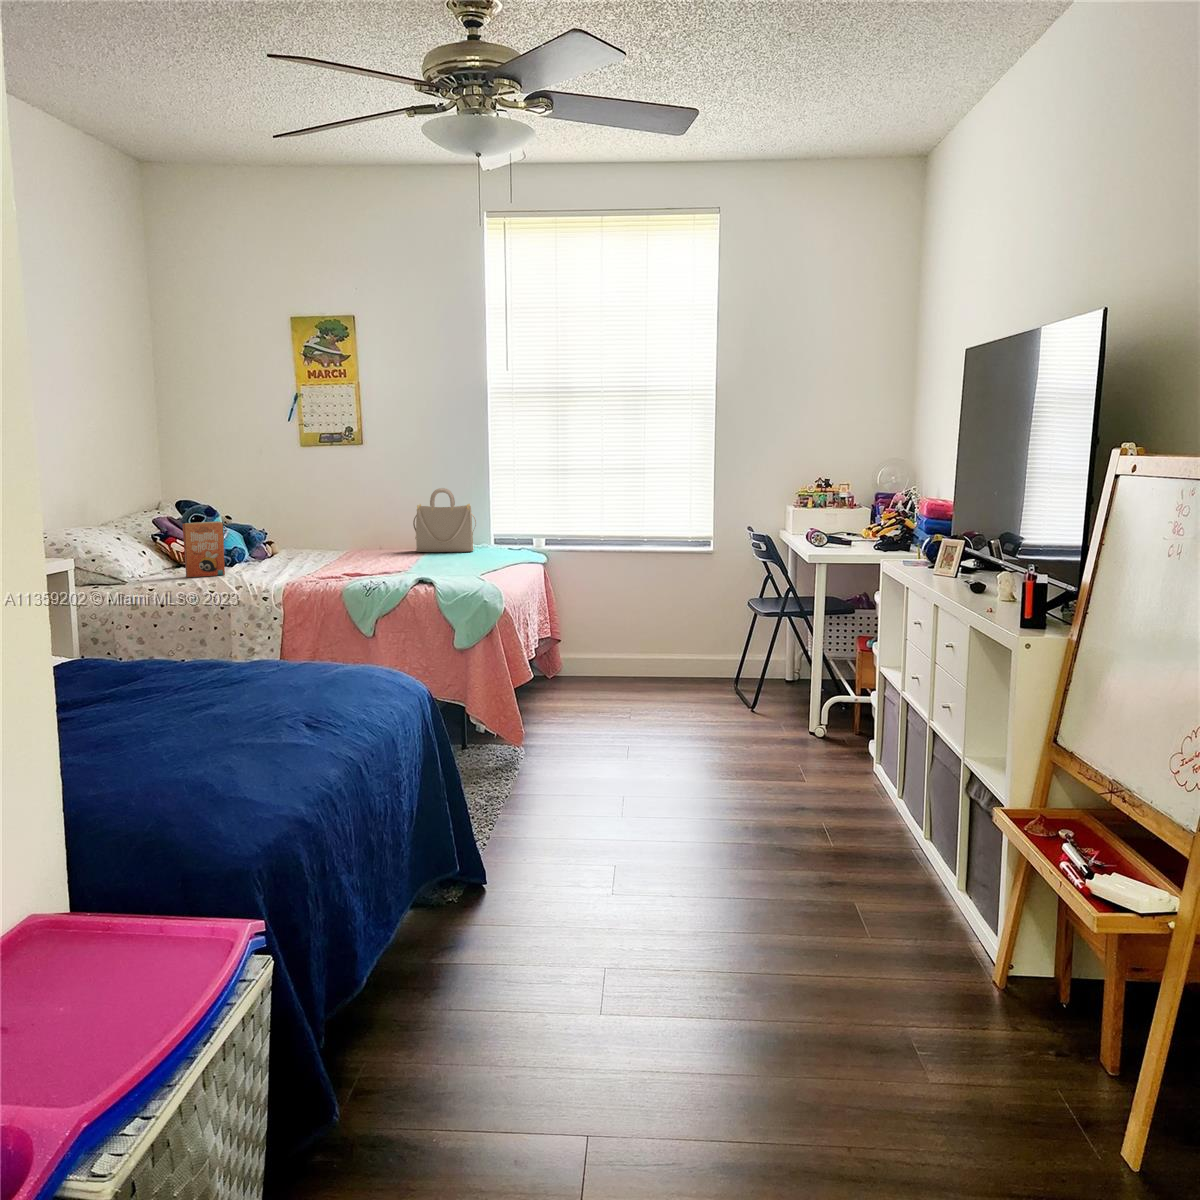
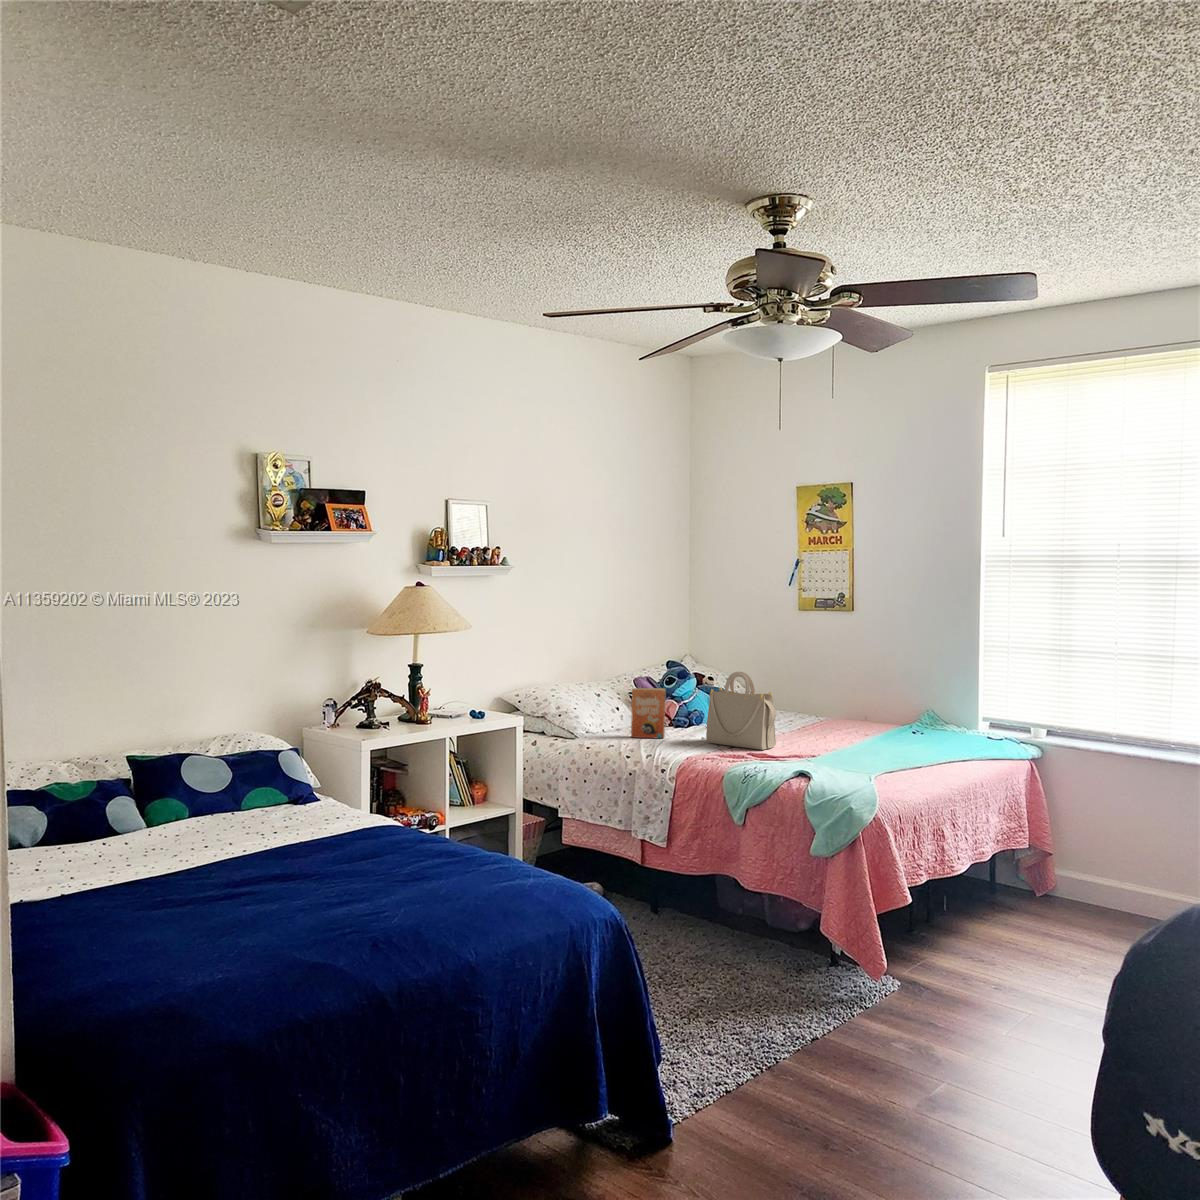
handbag: present [413,488,476,552] -> present [706,672,776,750]

